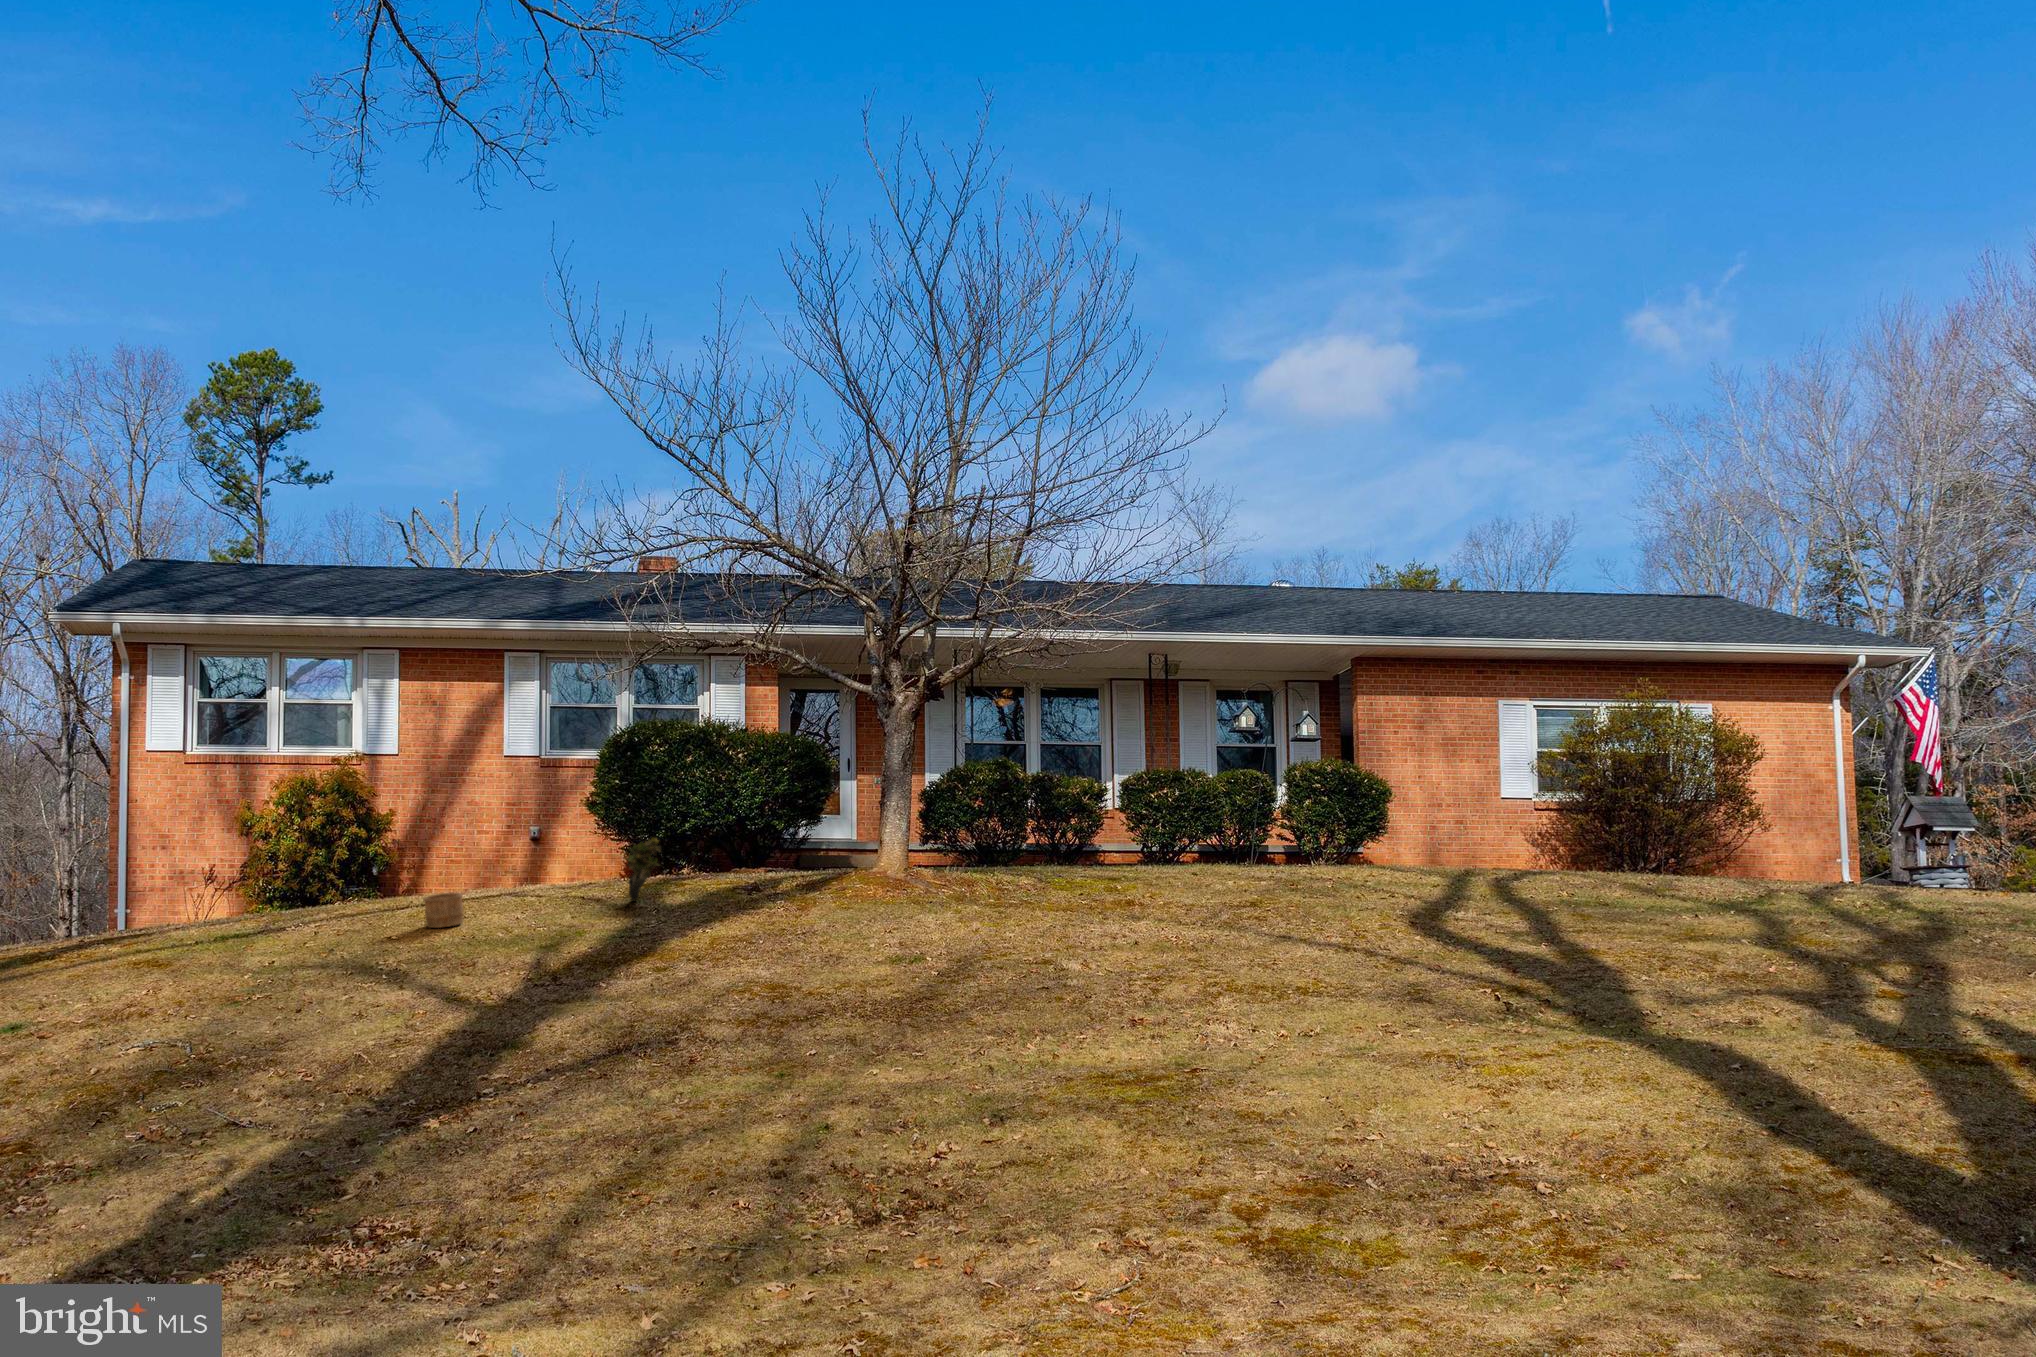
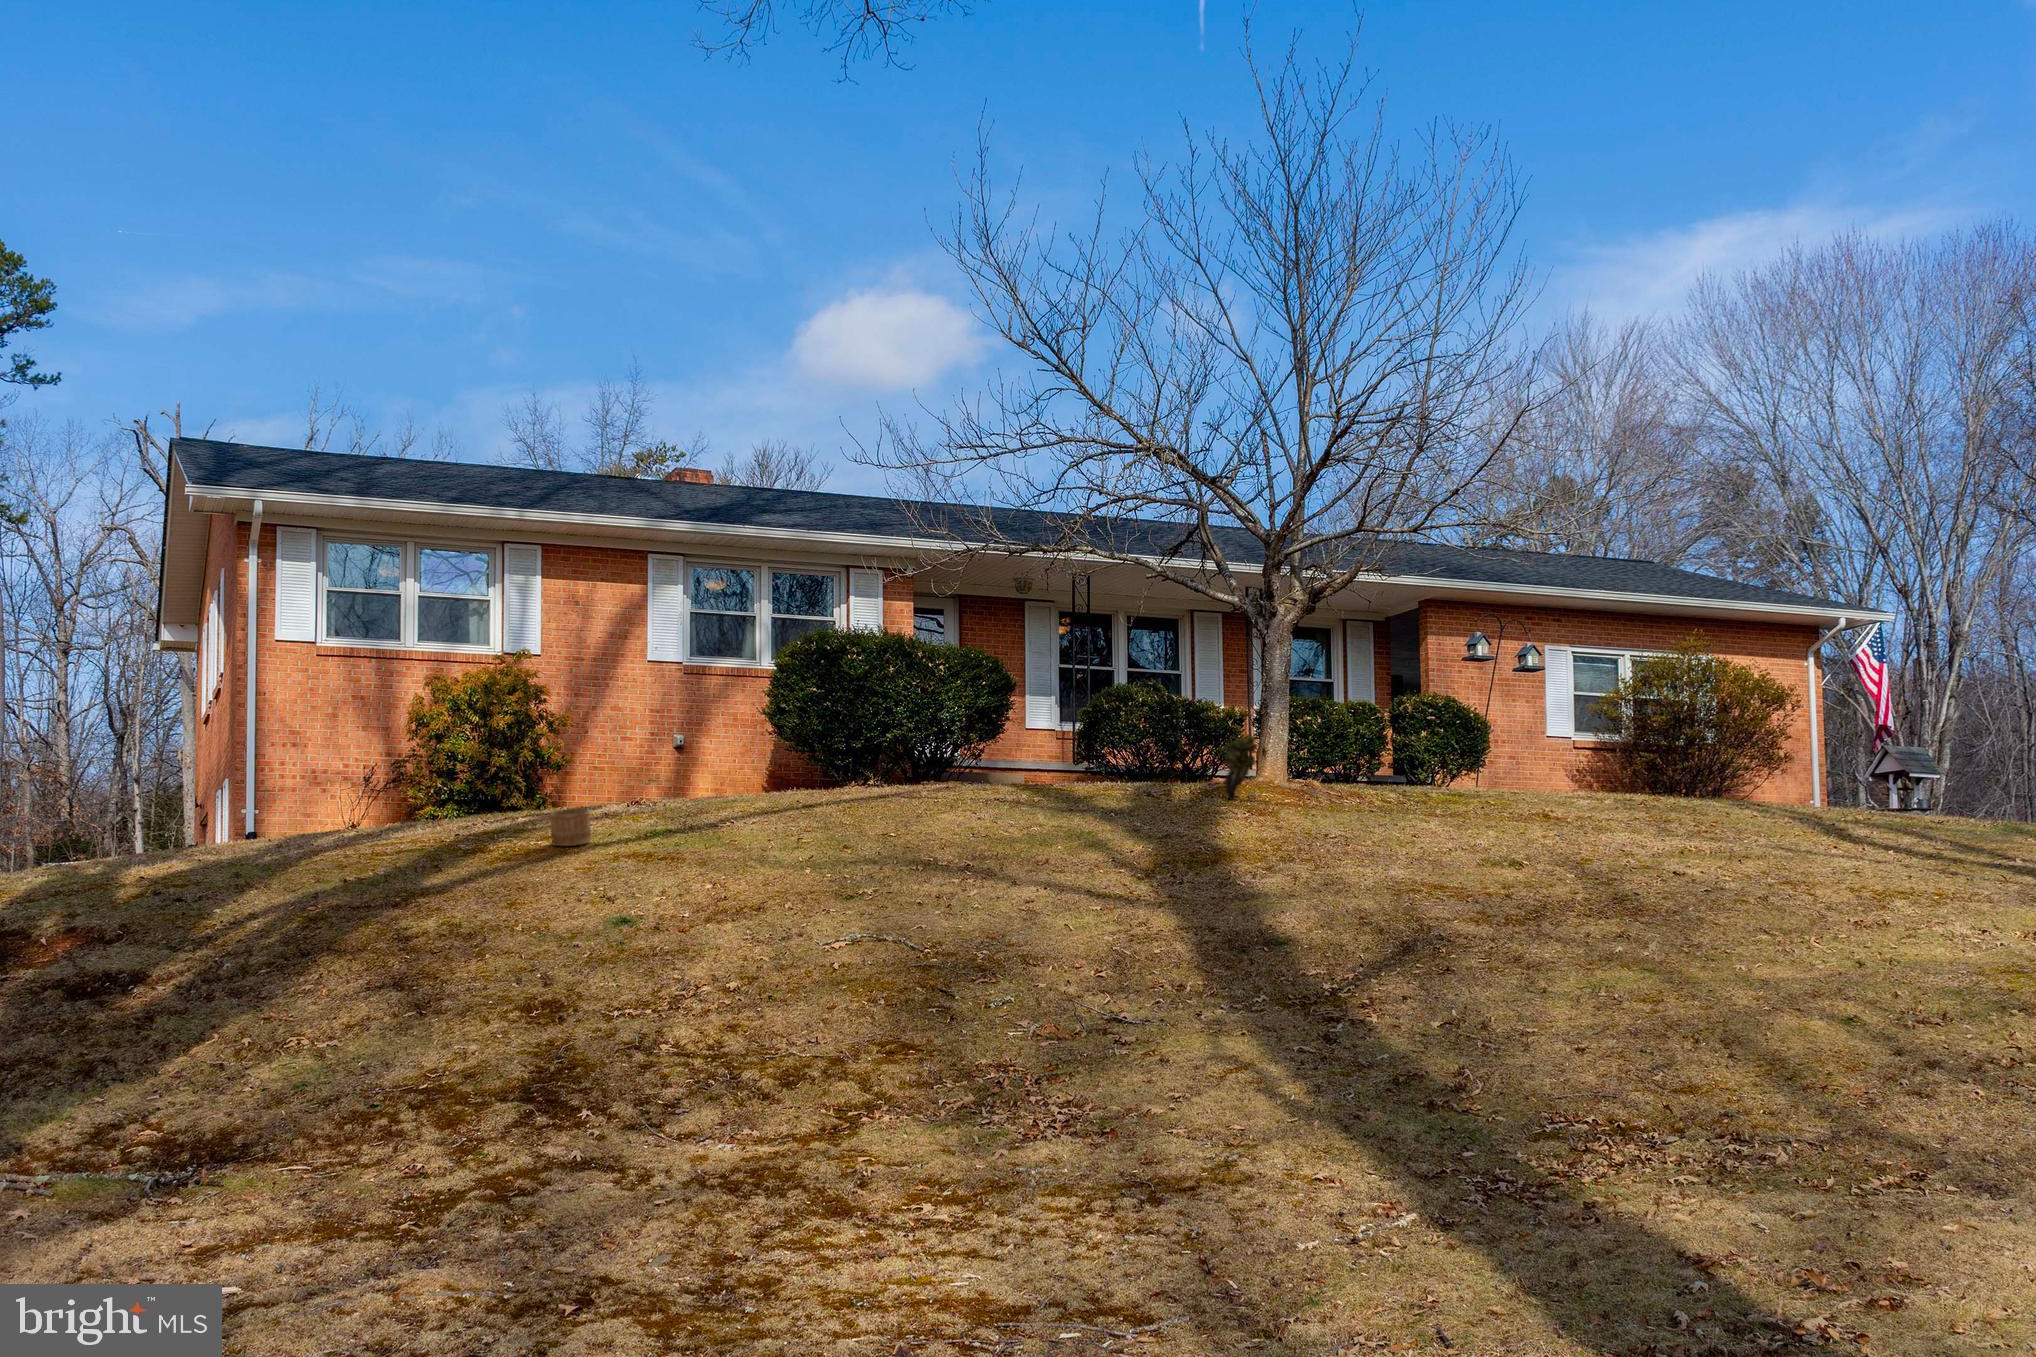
potted plant: present [627,838,660,901] -> present [1224,735,1258,799]

